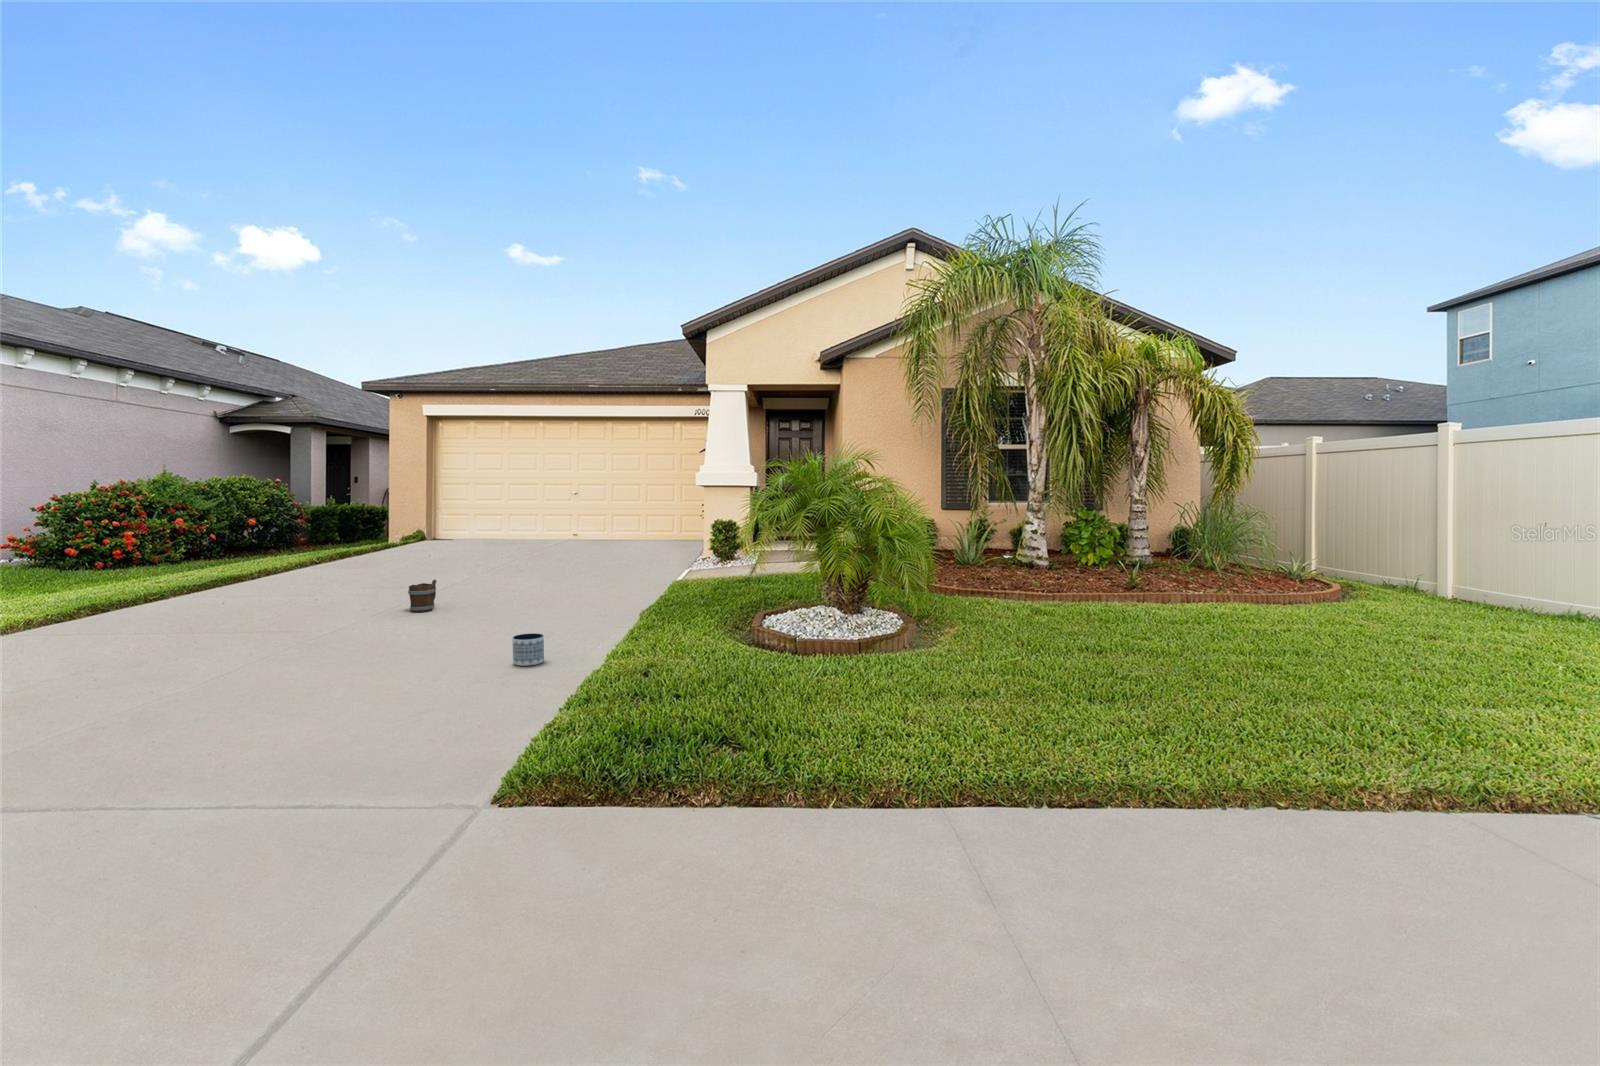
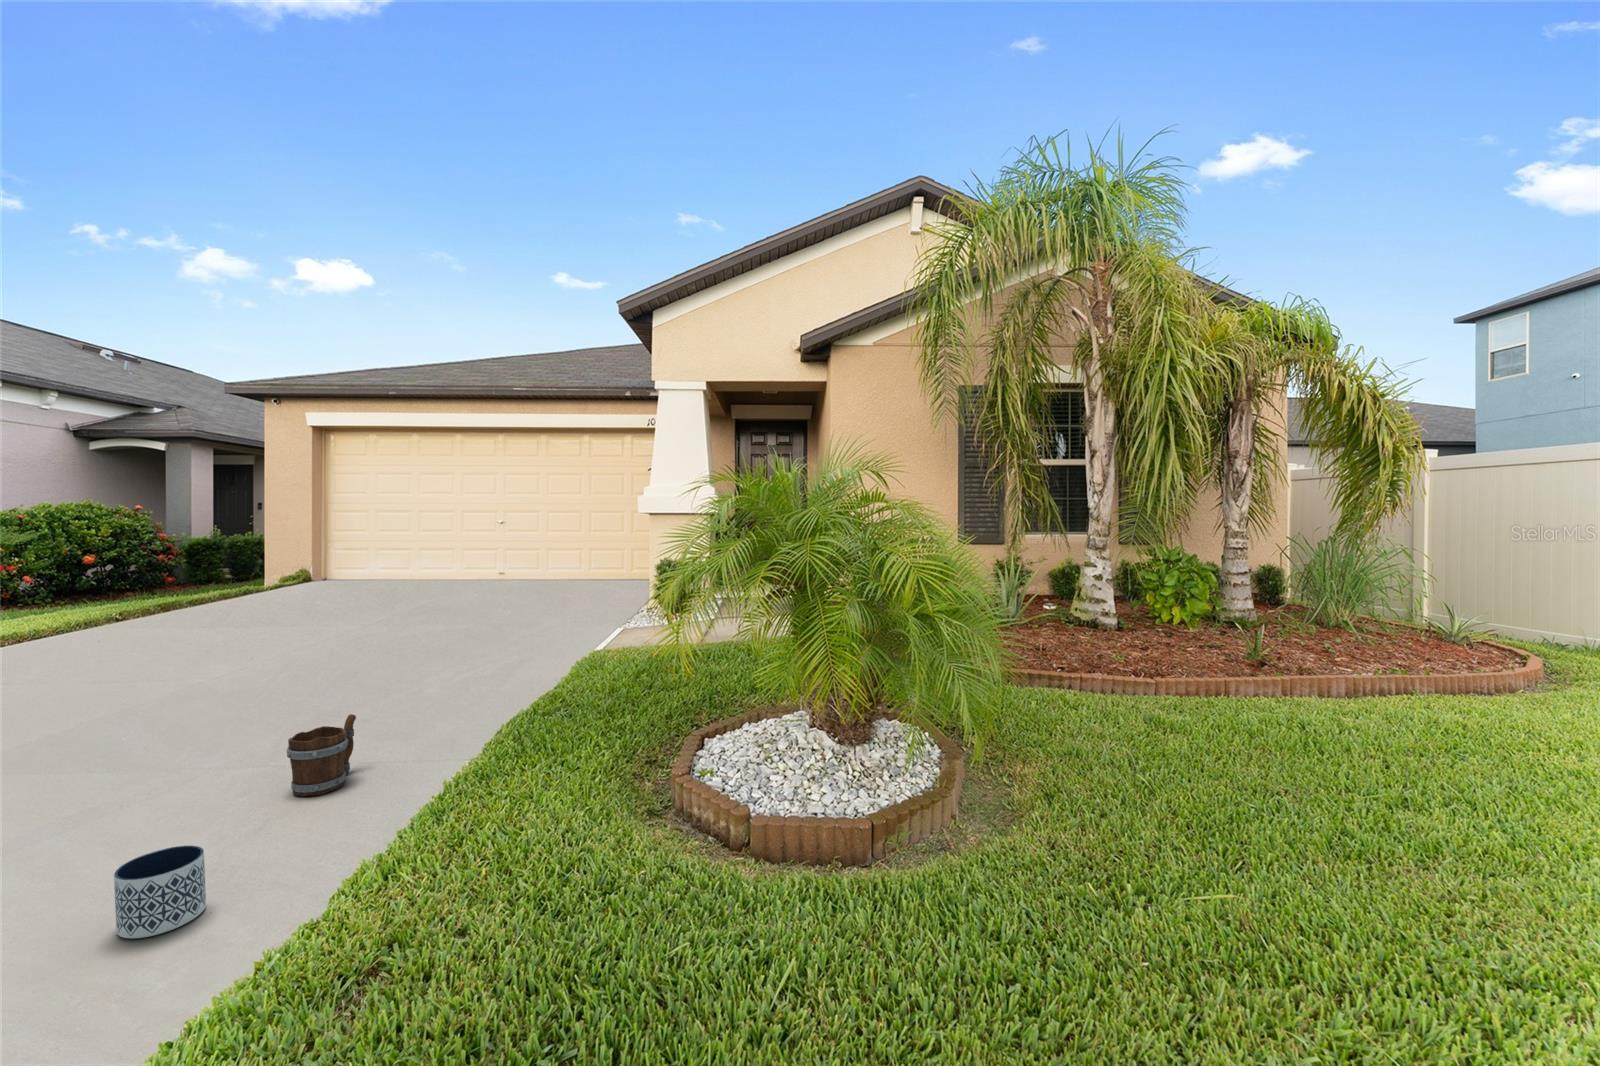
bucket: present [408,580,437,612] -> present [287,714,356,796]

